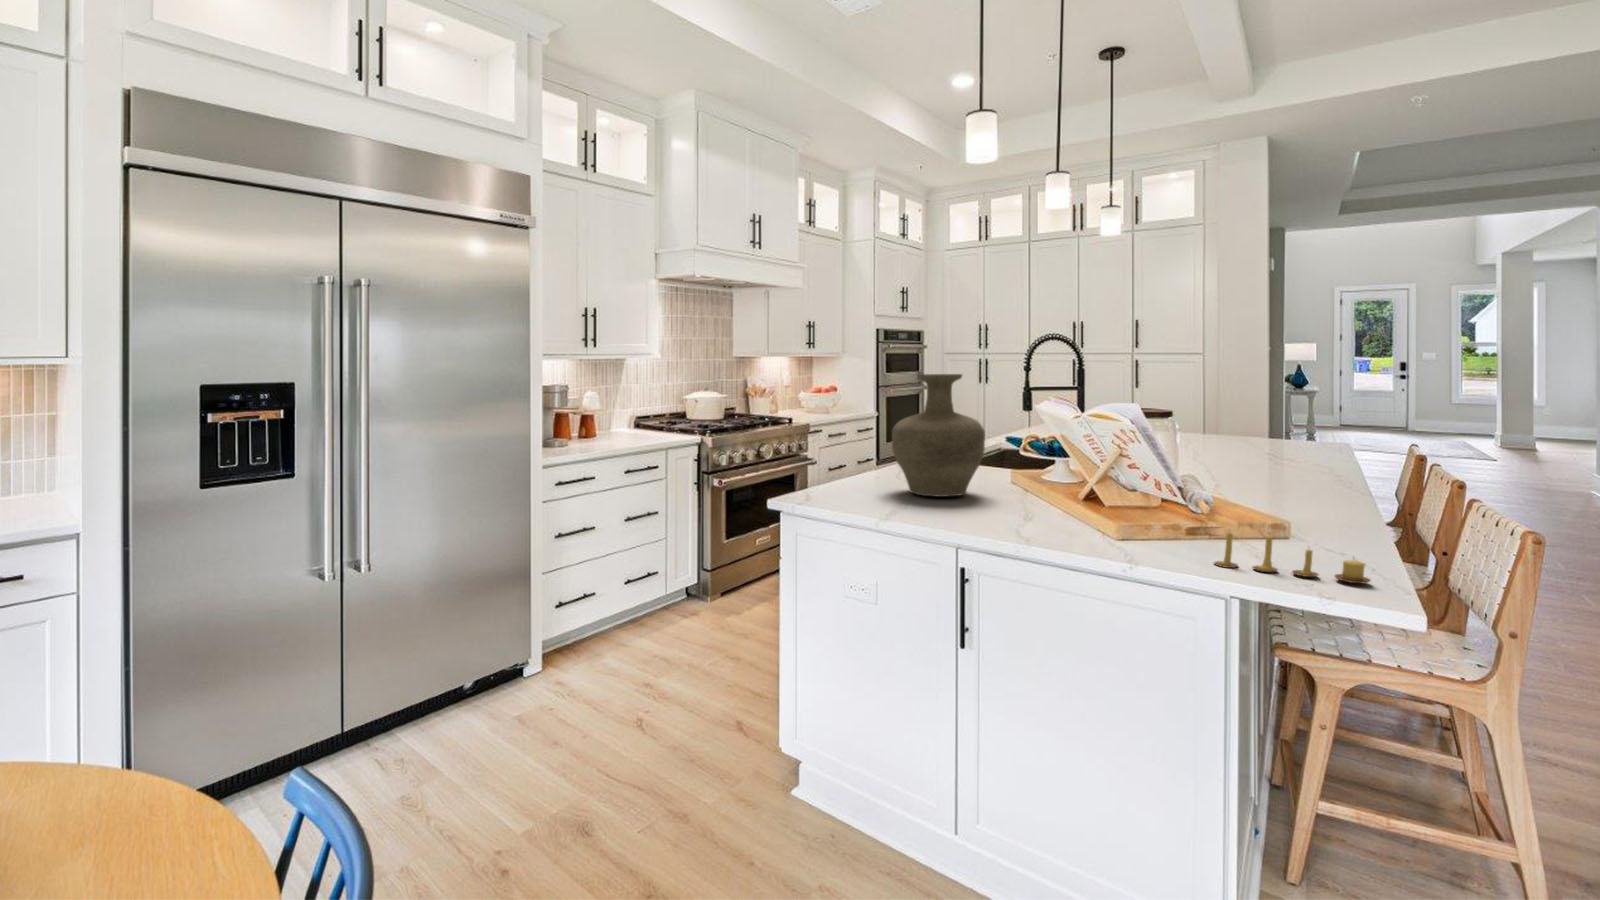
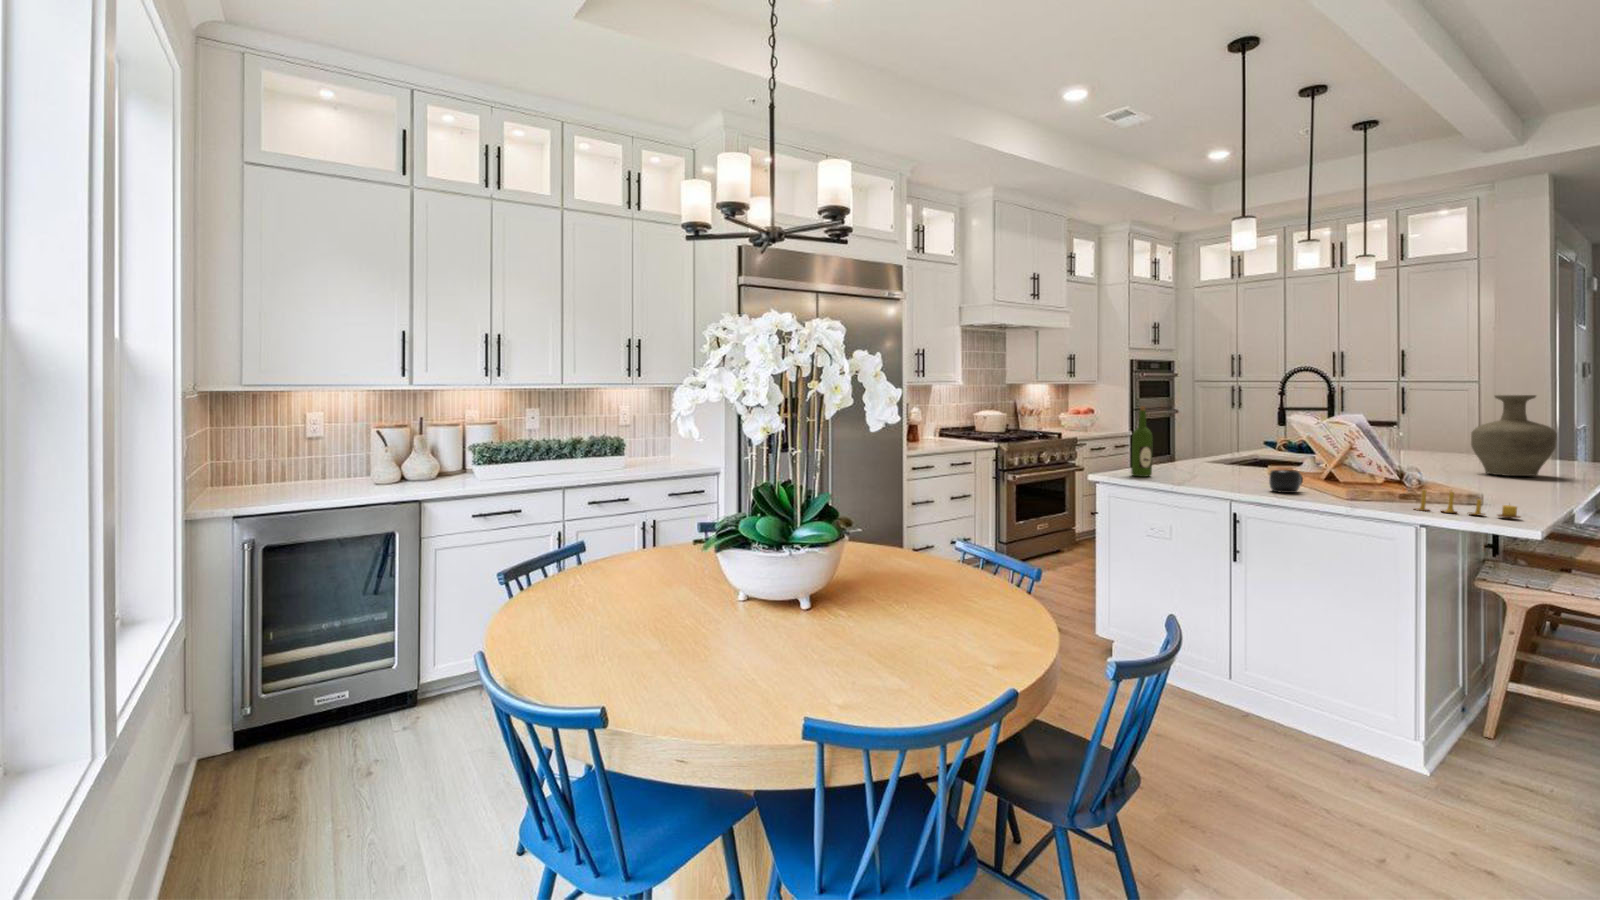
vase: present [892,374,985,497] -> present [1471,395,1557,476]
wine bottle: none [829,391,857,499] -> present [1131,406,1153,477]
mug: none [1011,492,1057,530] -> present [1269,470,1303,493]

